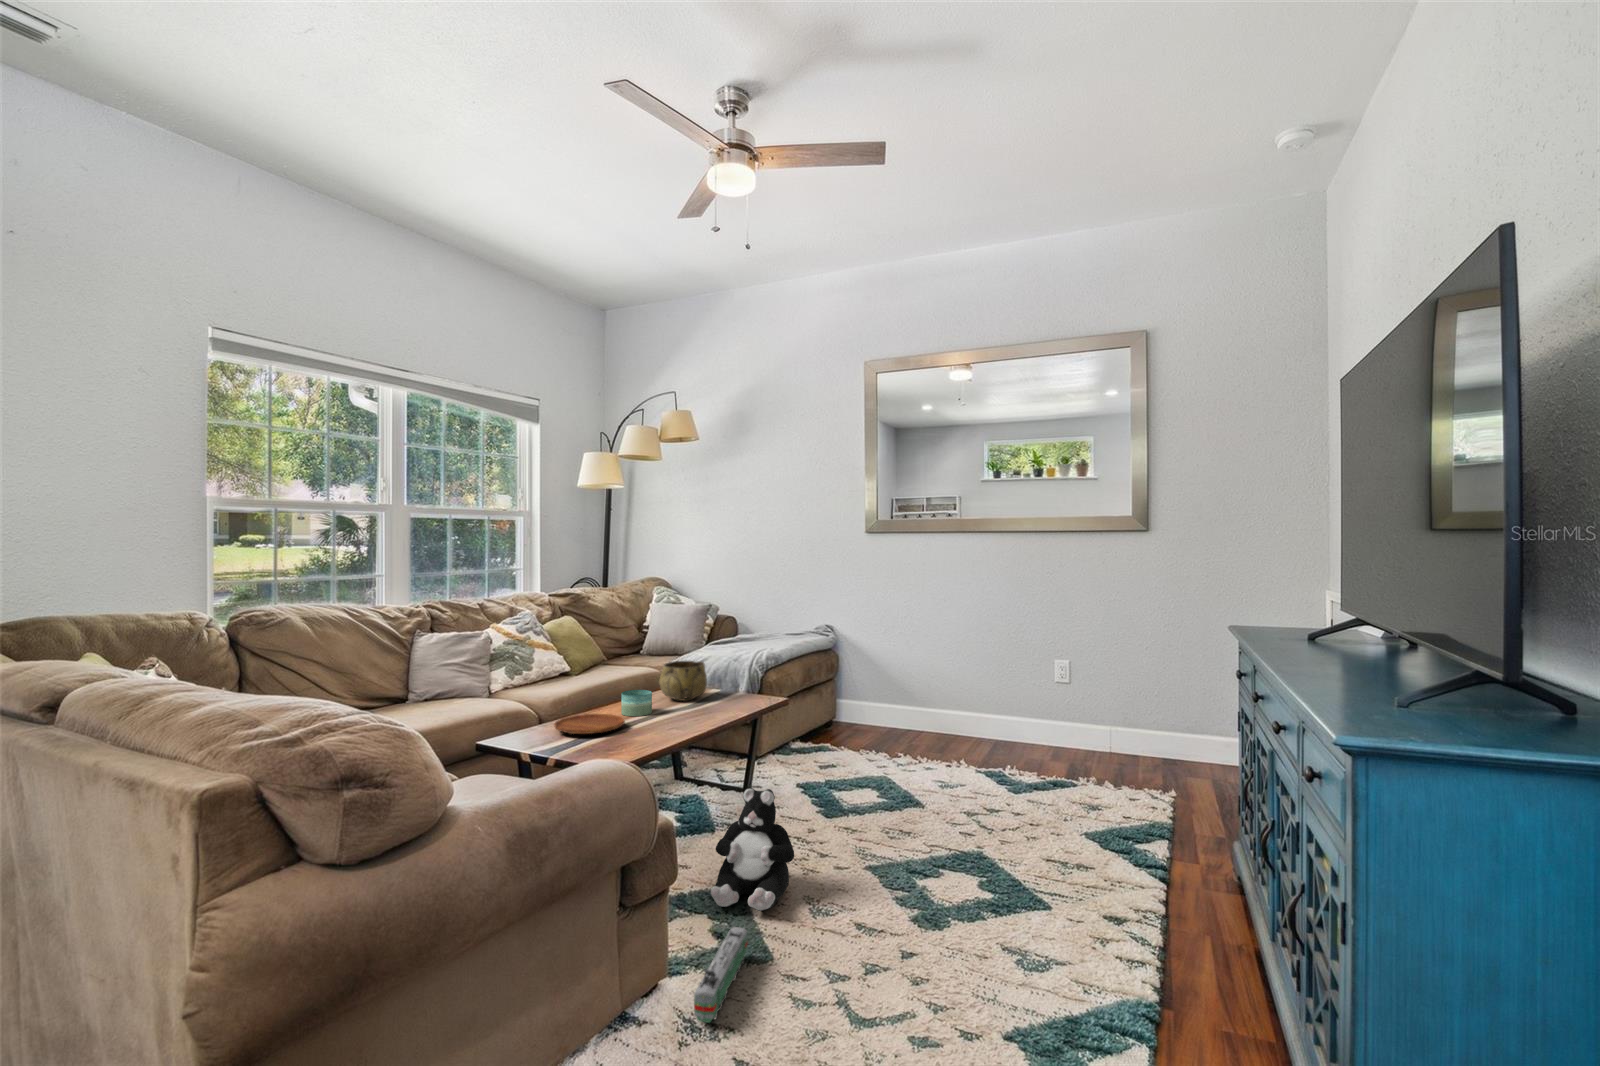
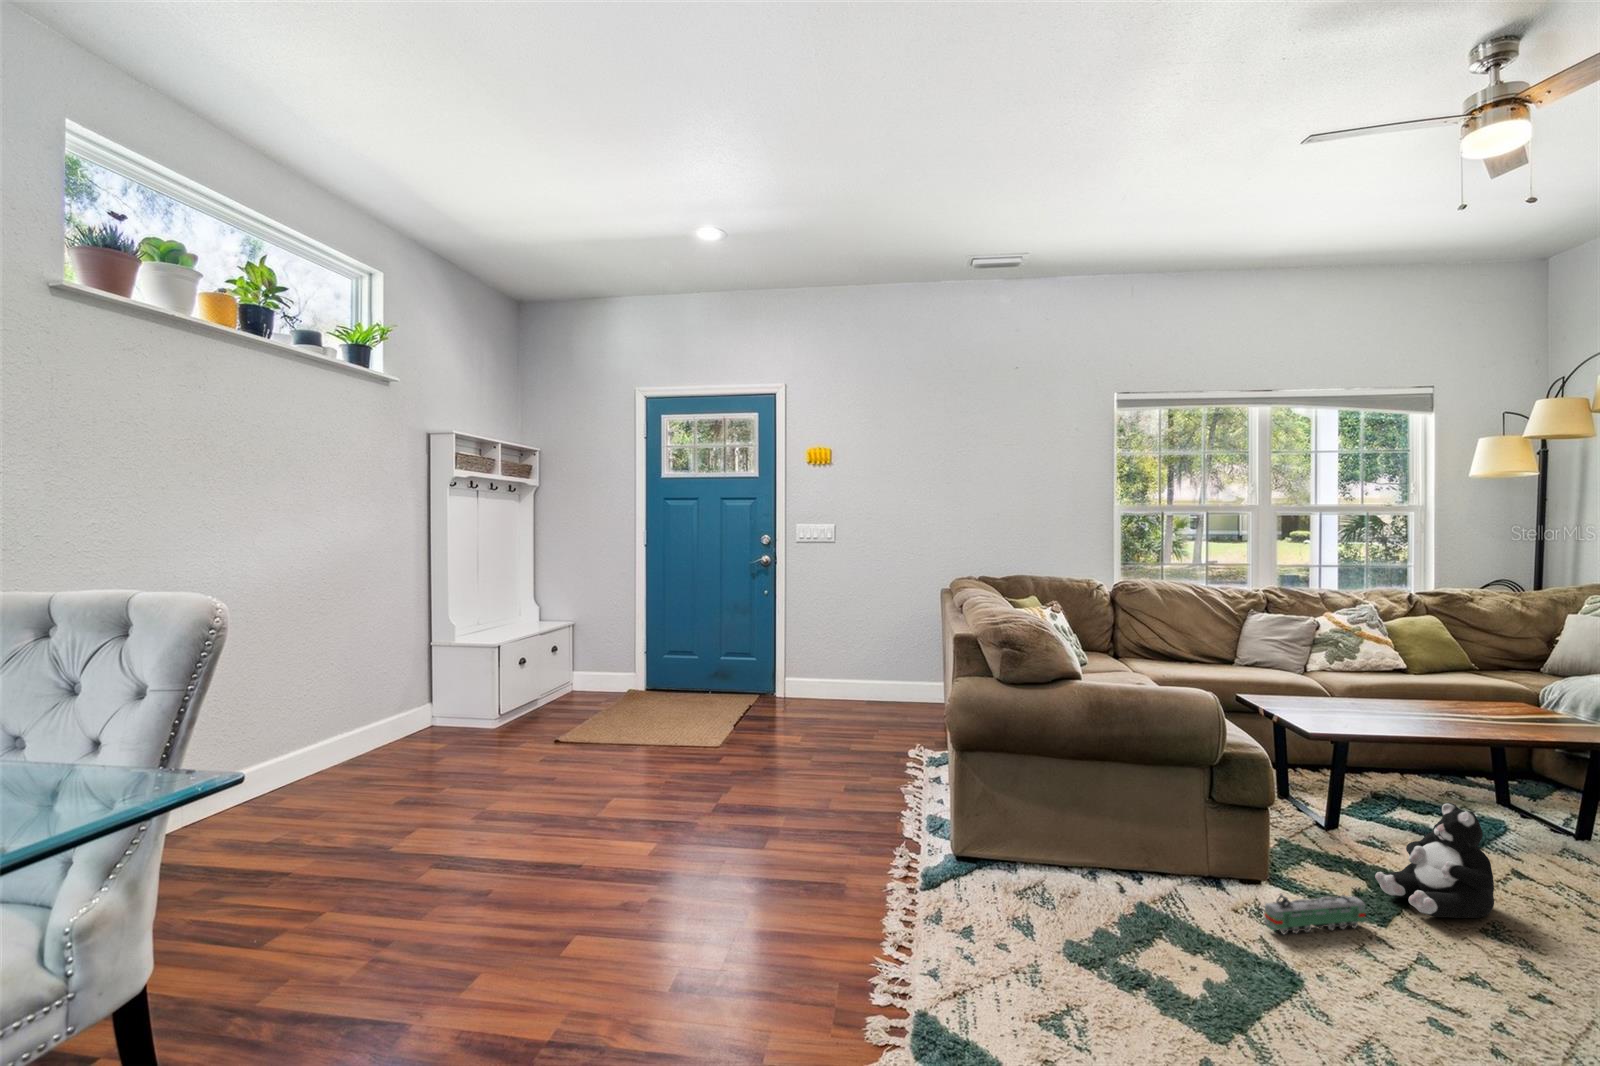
decorative bowl: present [659,661,707,701] -> none [1474,678,1551,724]
candle: present [621,690,652,716] -> none [1403,694,1442,722]
tray: present [554,714,625,734] -> none [1307,700,1386,721]

